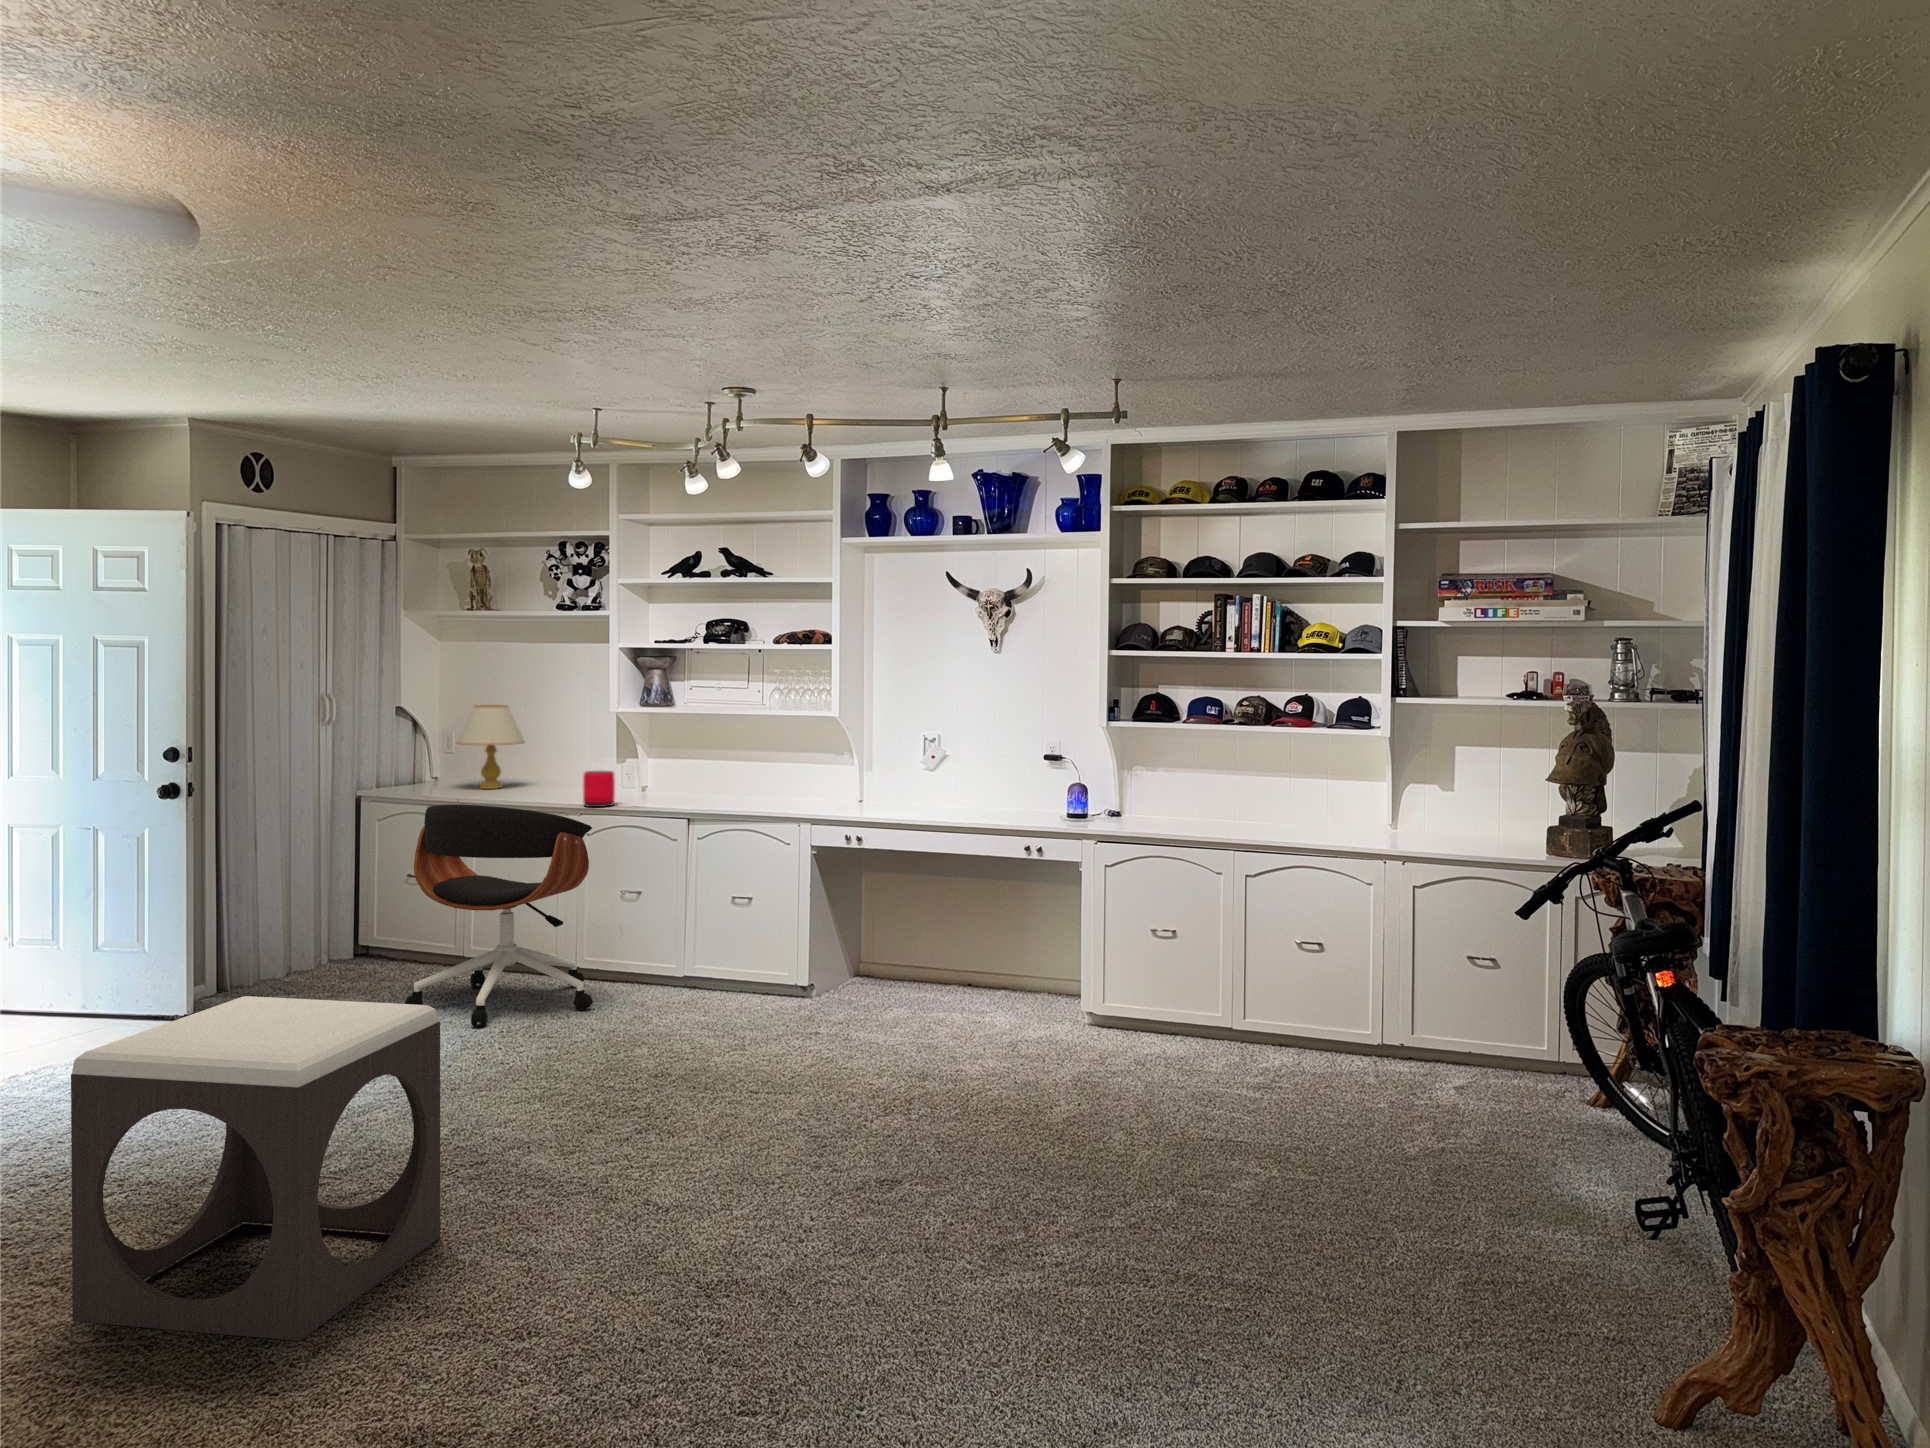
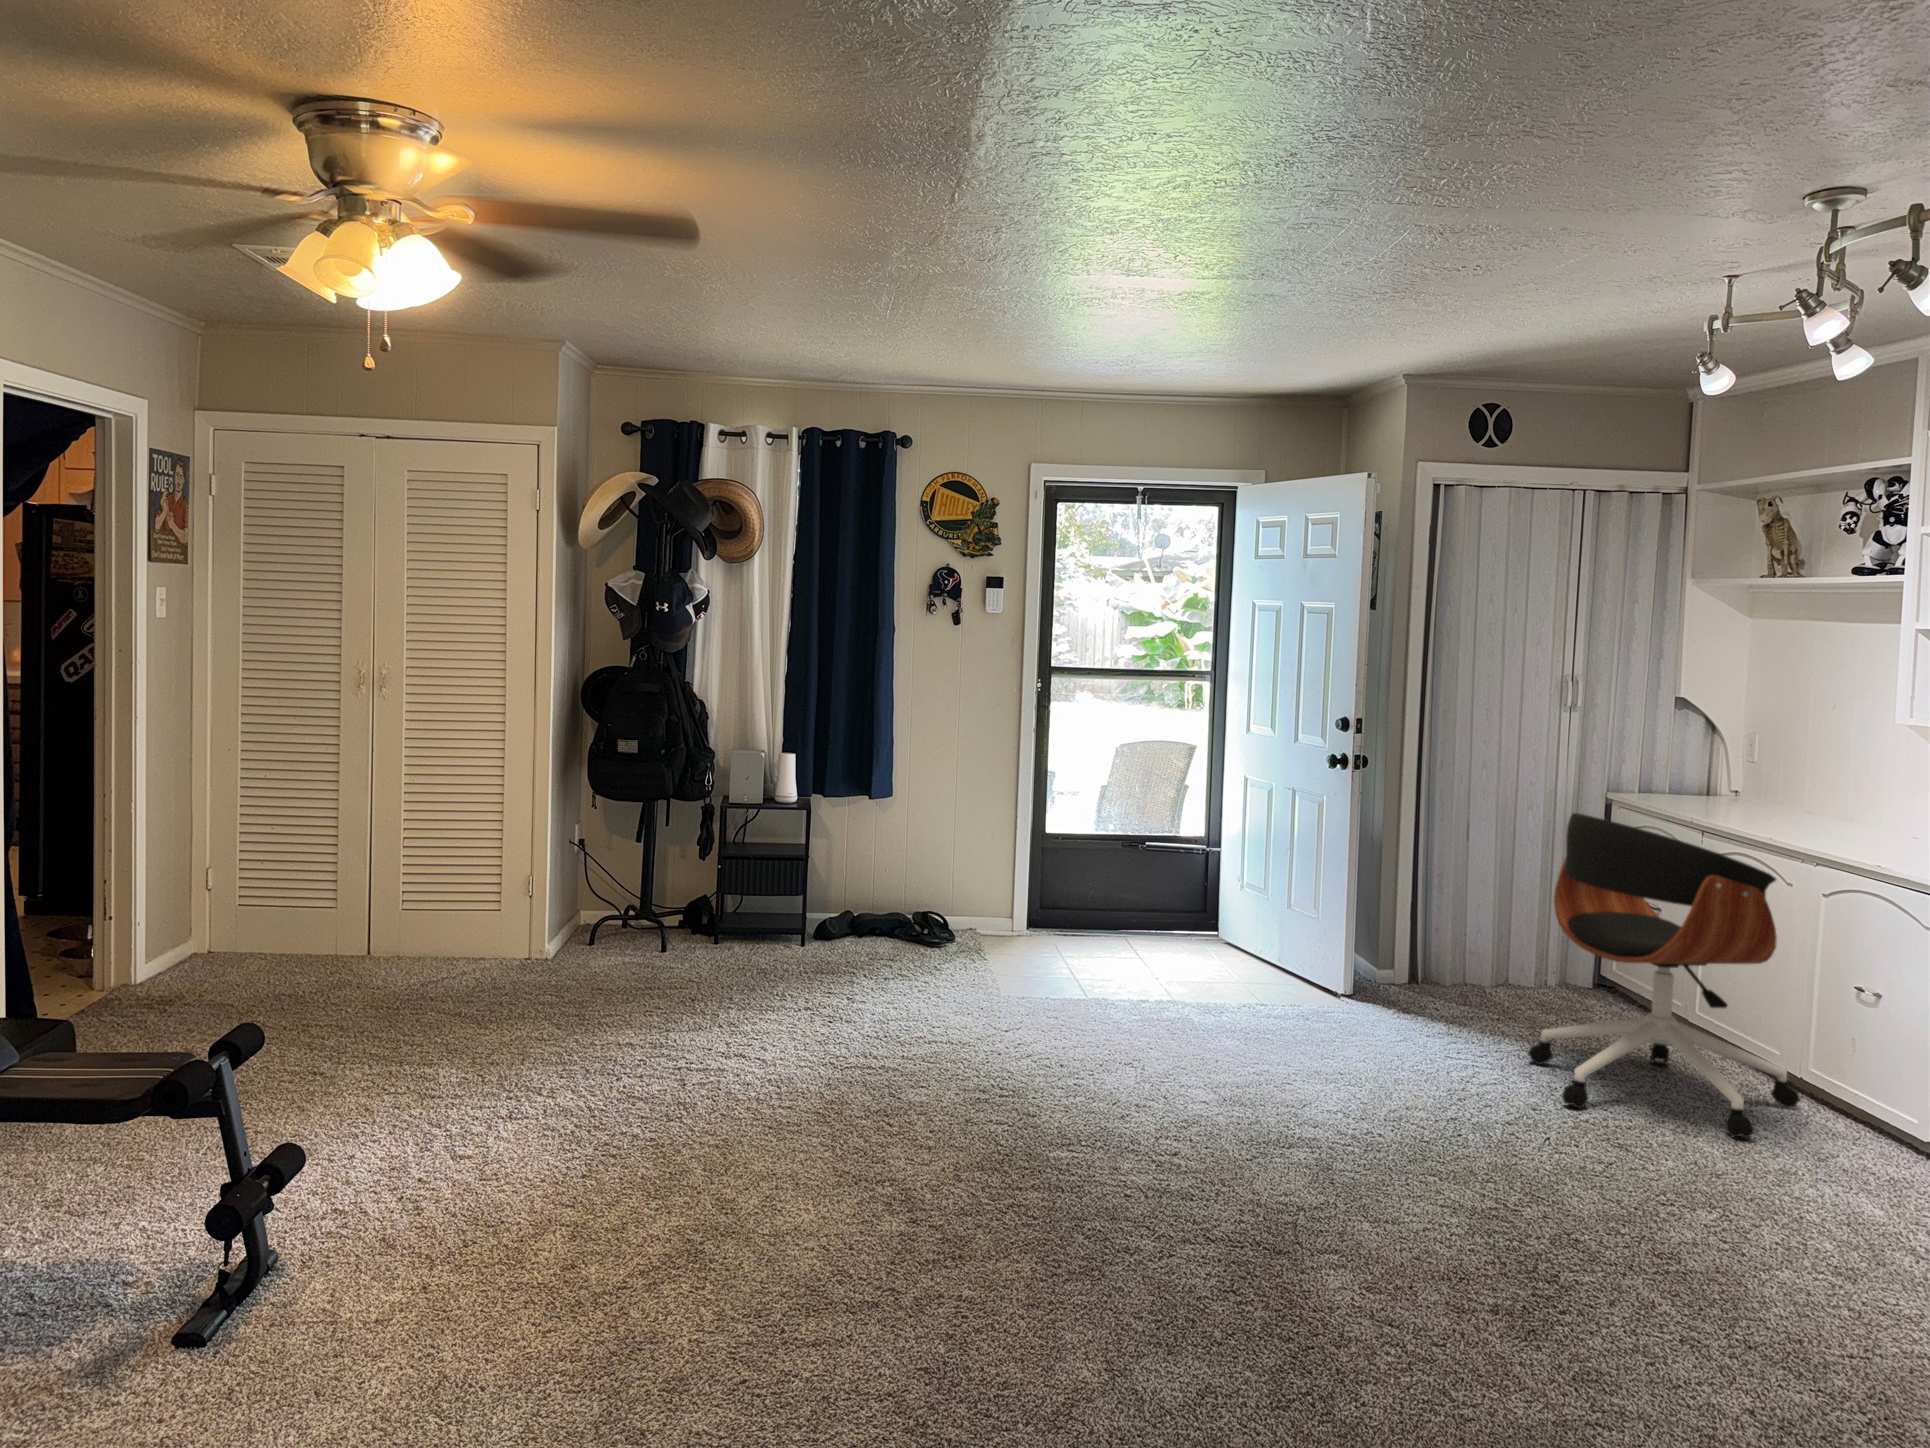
table lamp: present [457,705,524,789] -> none [1729,702,1833,815]
speaker: present [583,771,615,807] -> none [1830,801,1886,857]
footstool: present [71,996,440,1341] -> none [785,954,1100,1329]

